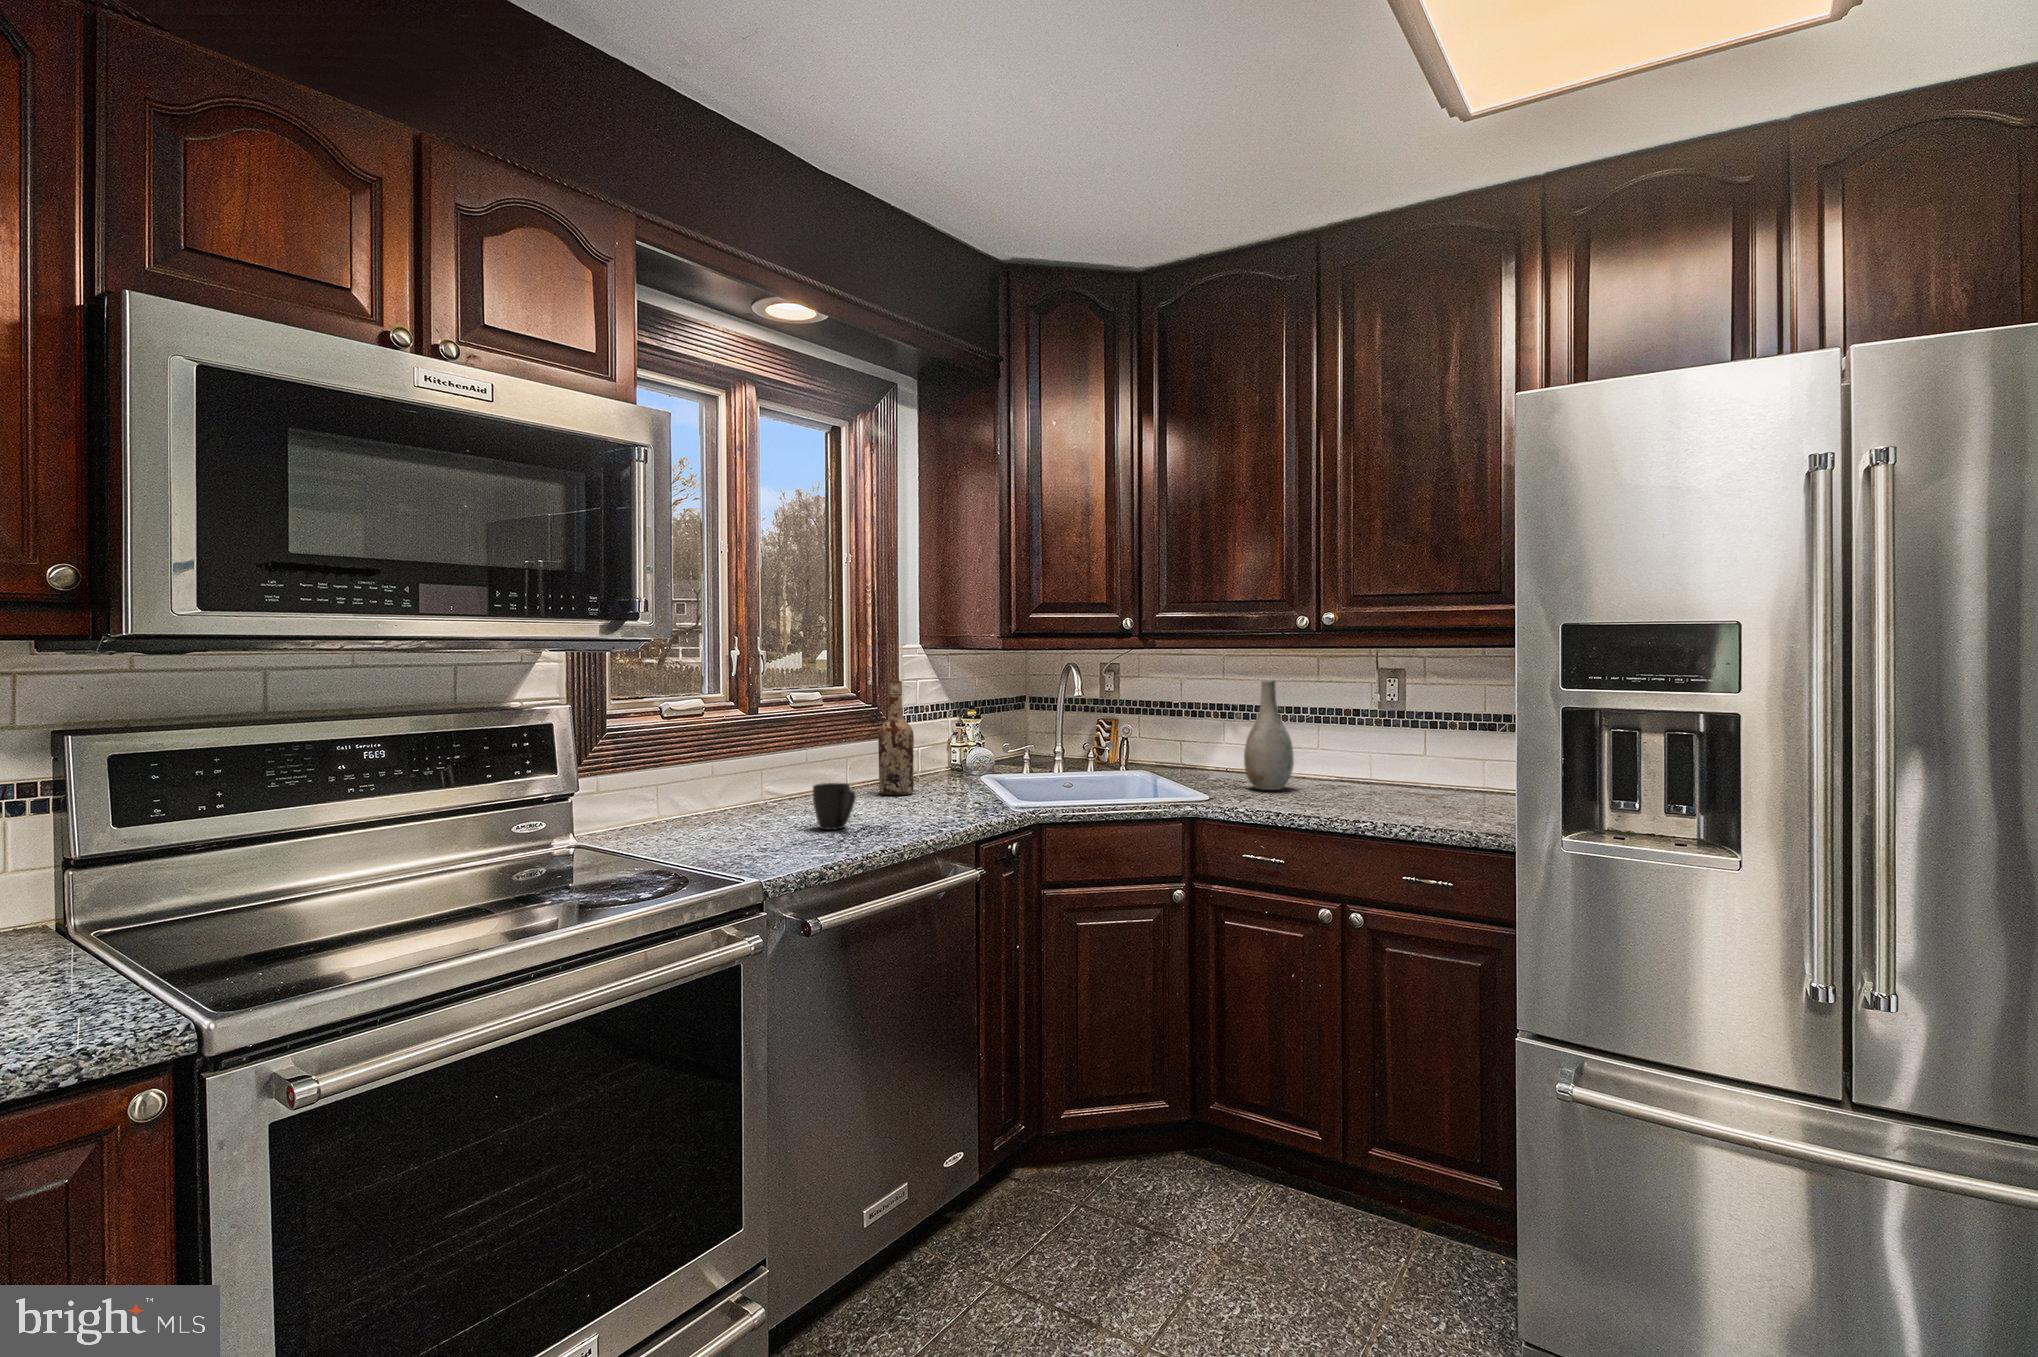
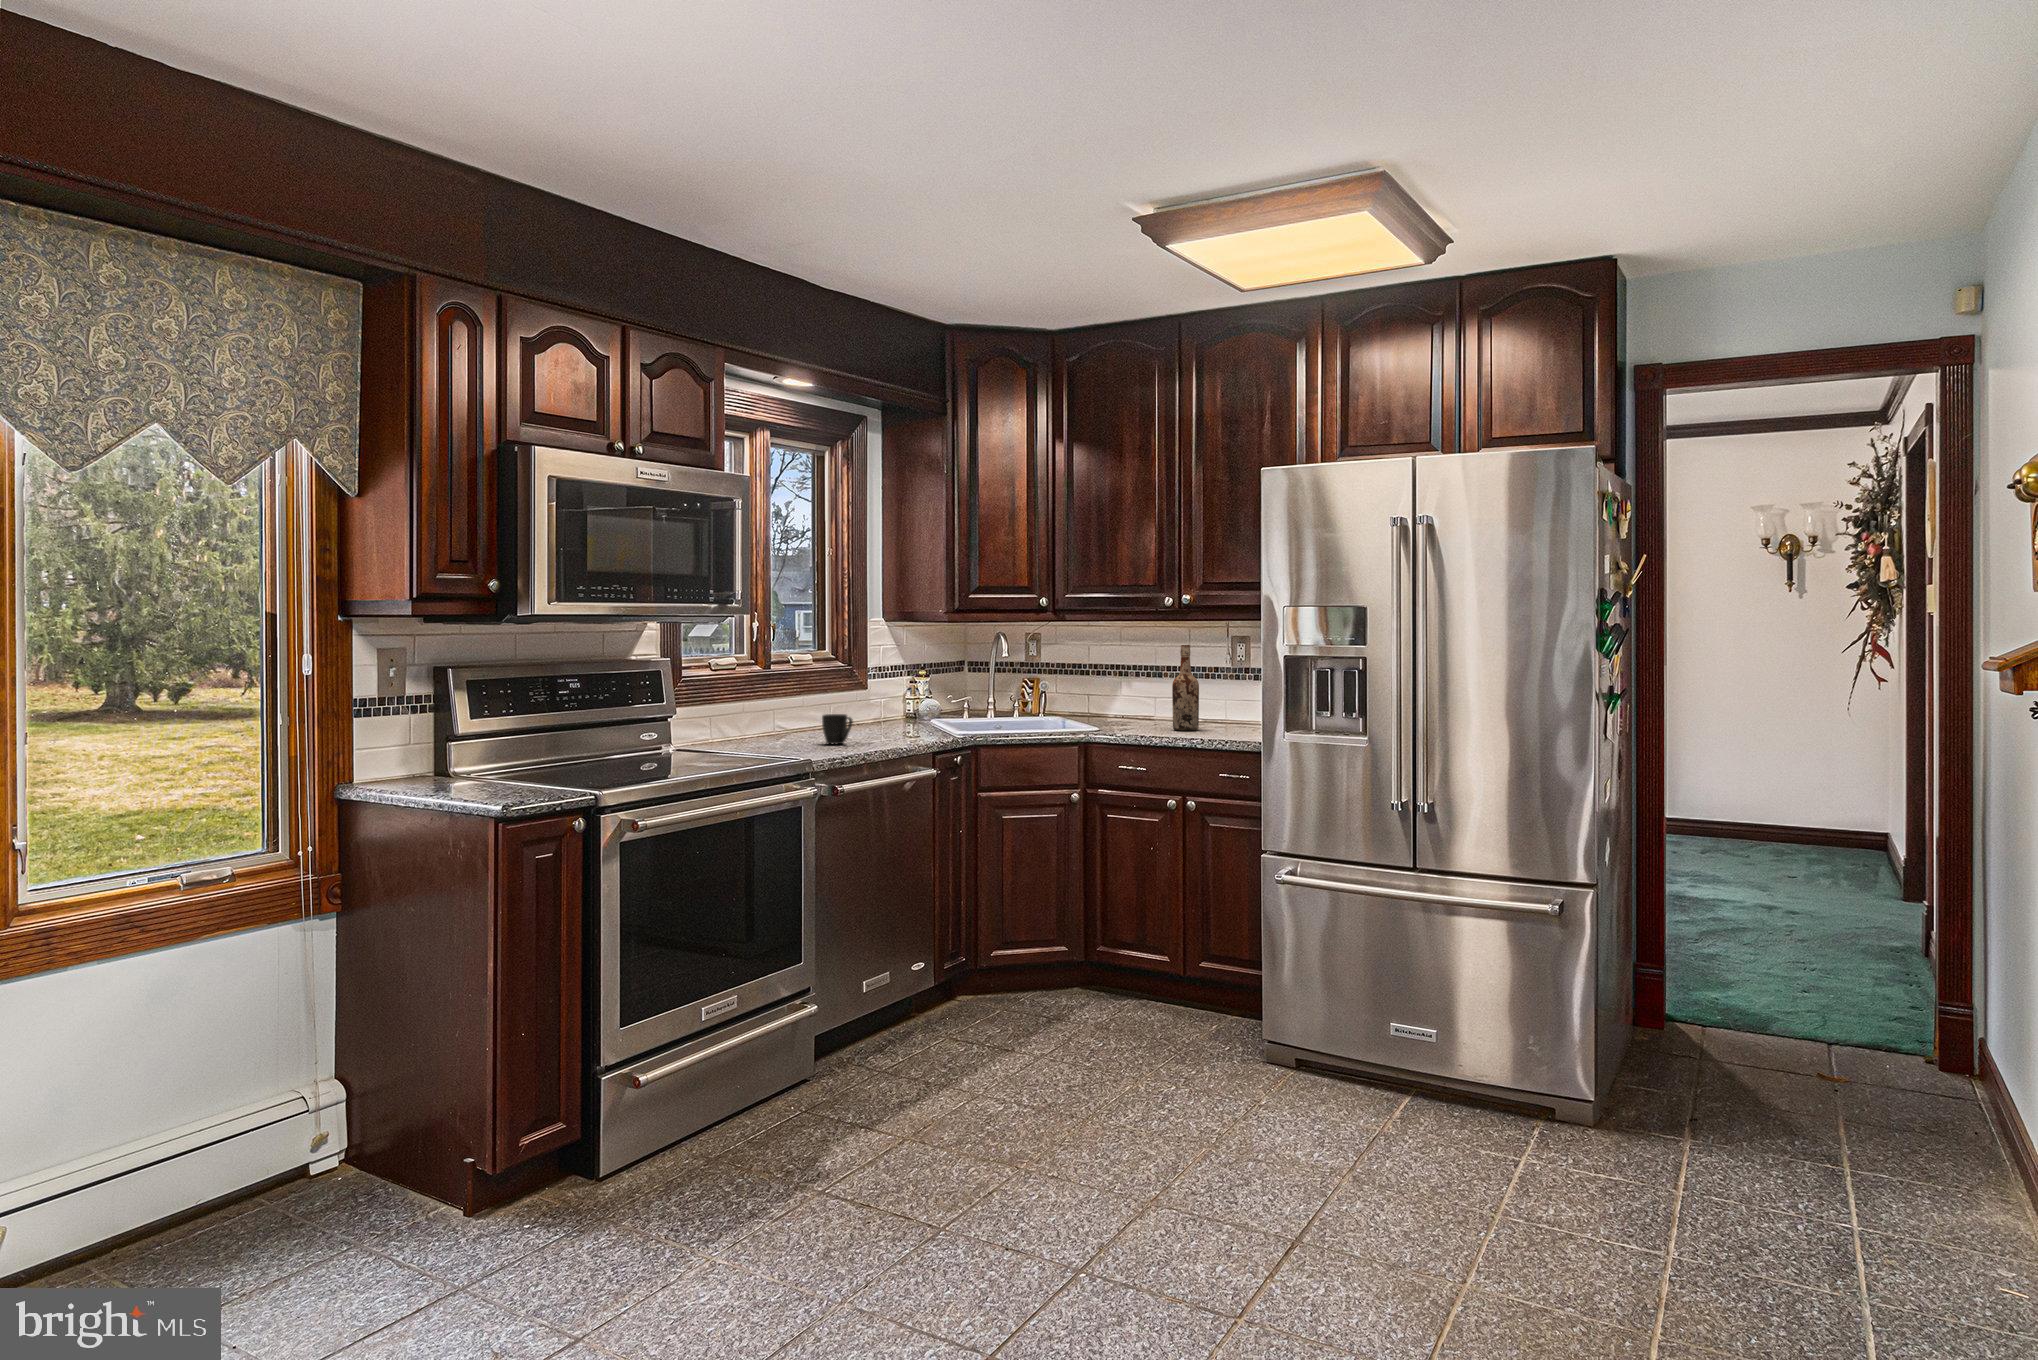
vase: present [1244,680,1294,790] -> none [1129,645,1165,727]
wine bottle: present [878,681,914,795] -> present [1172,645,1199,731]

